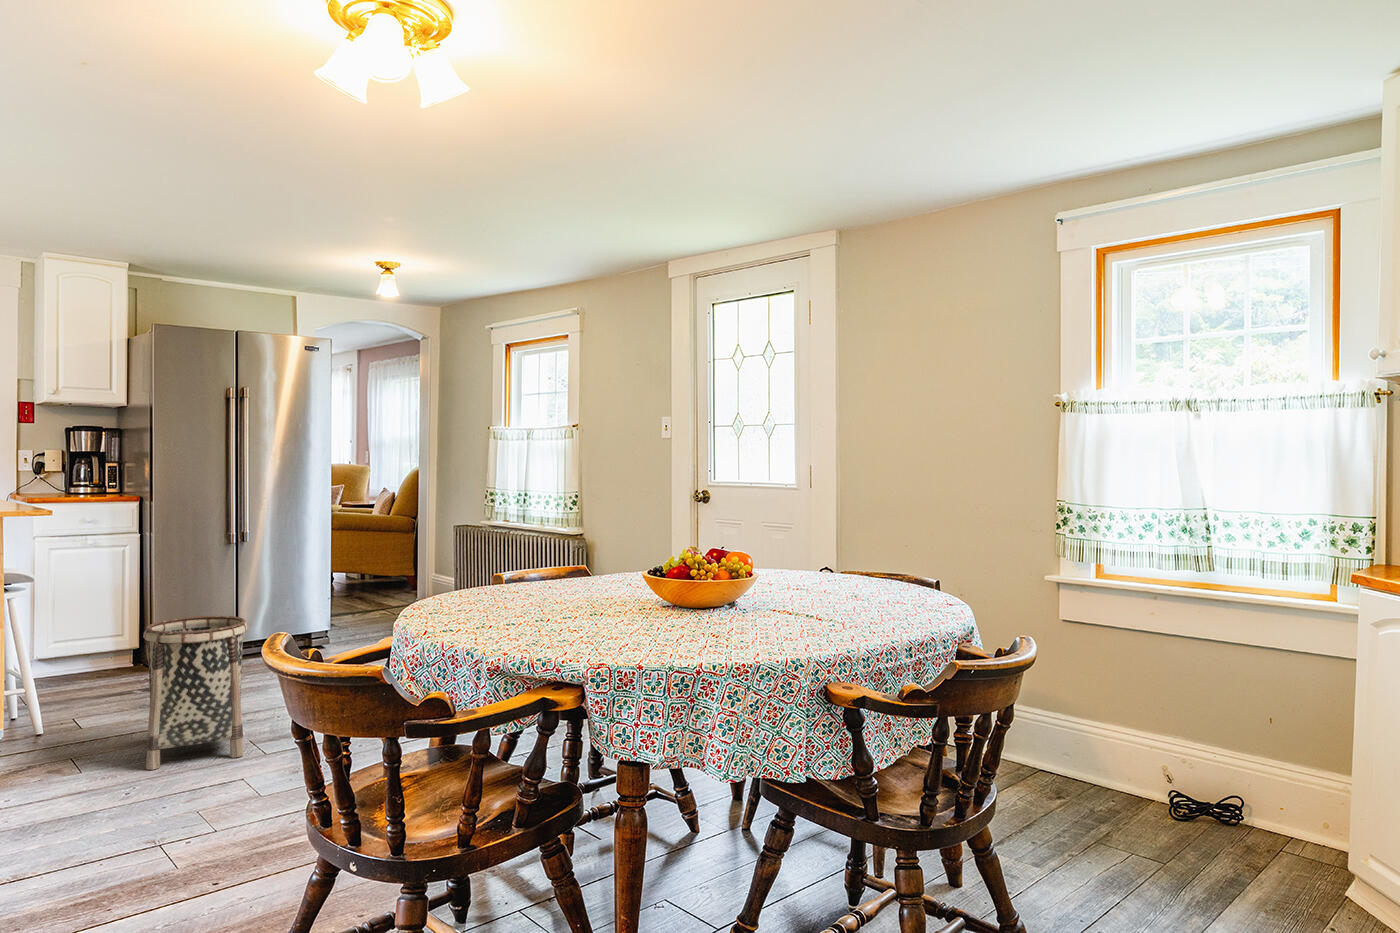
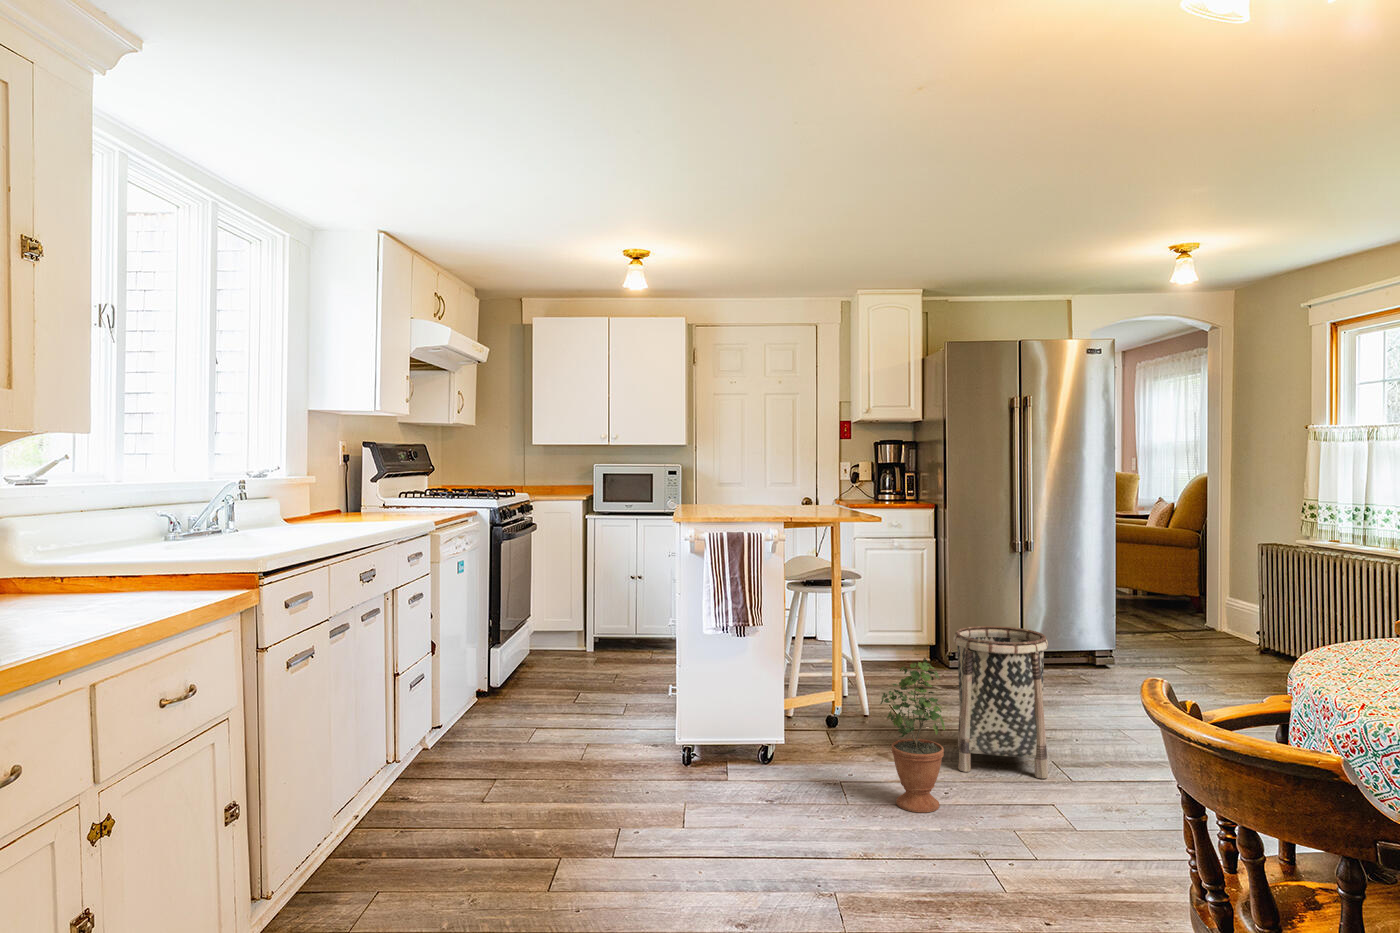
potted plant: none [40,654,124,824] -> present [880,654,945,813]

